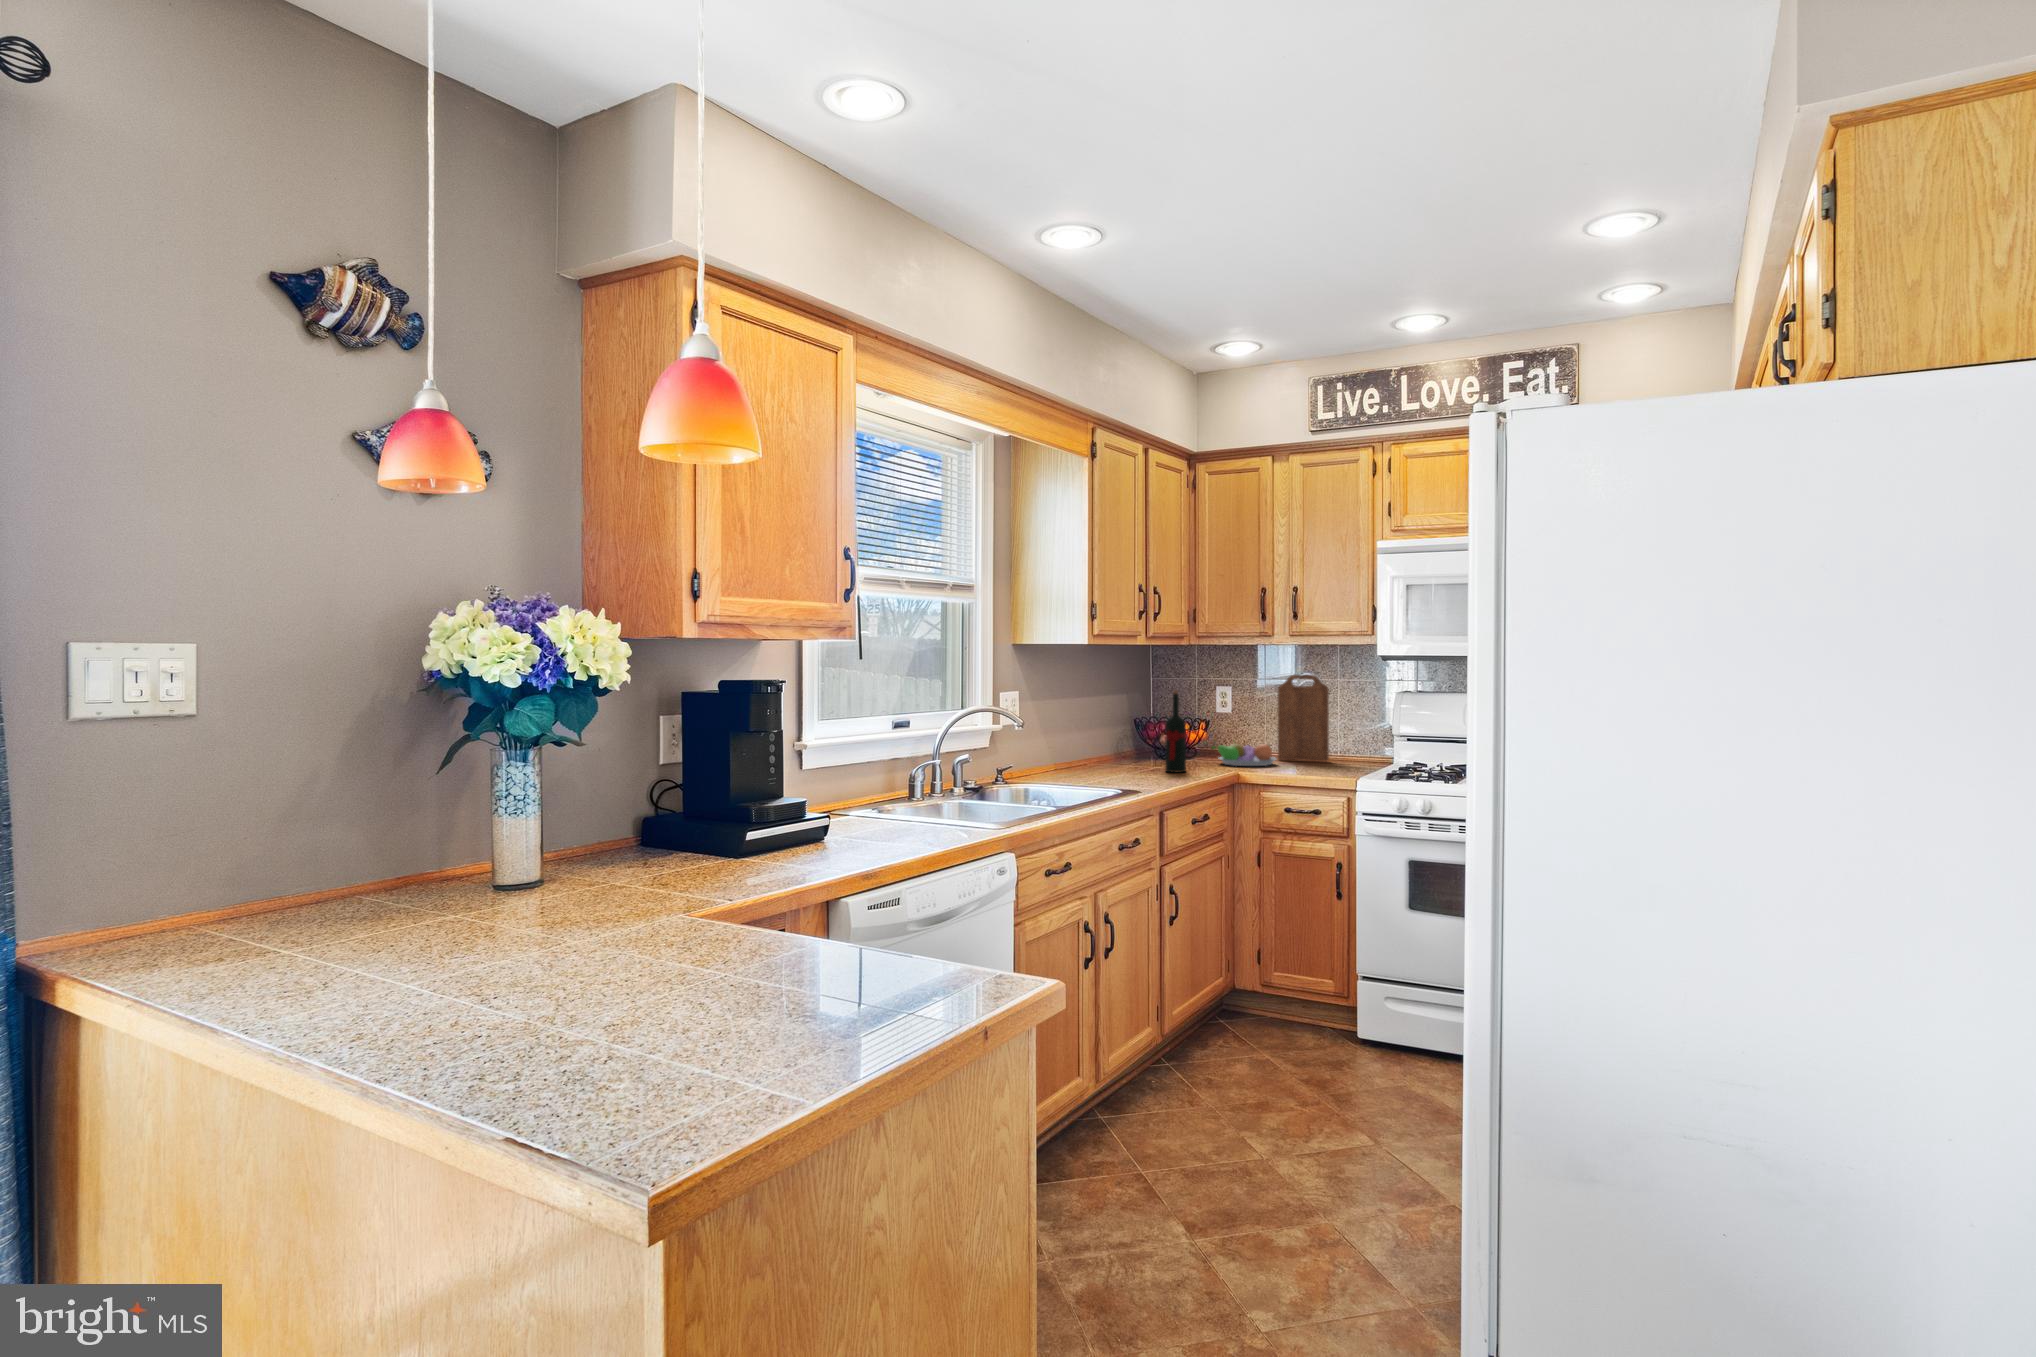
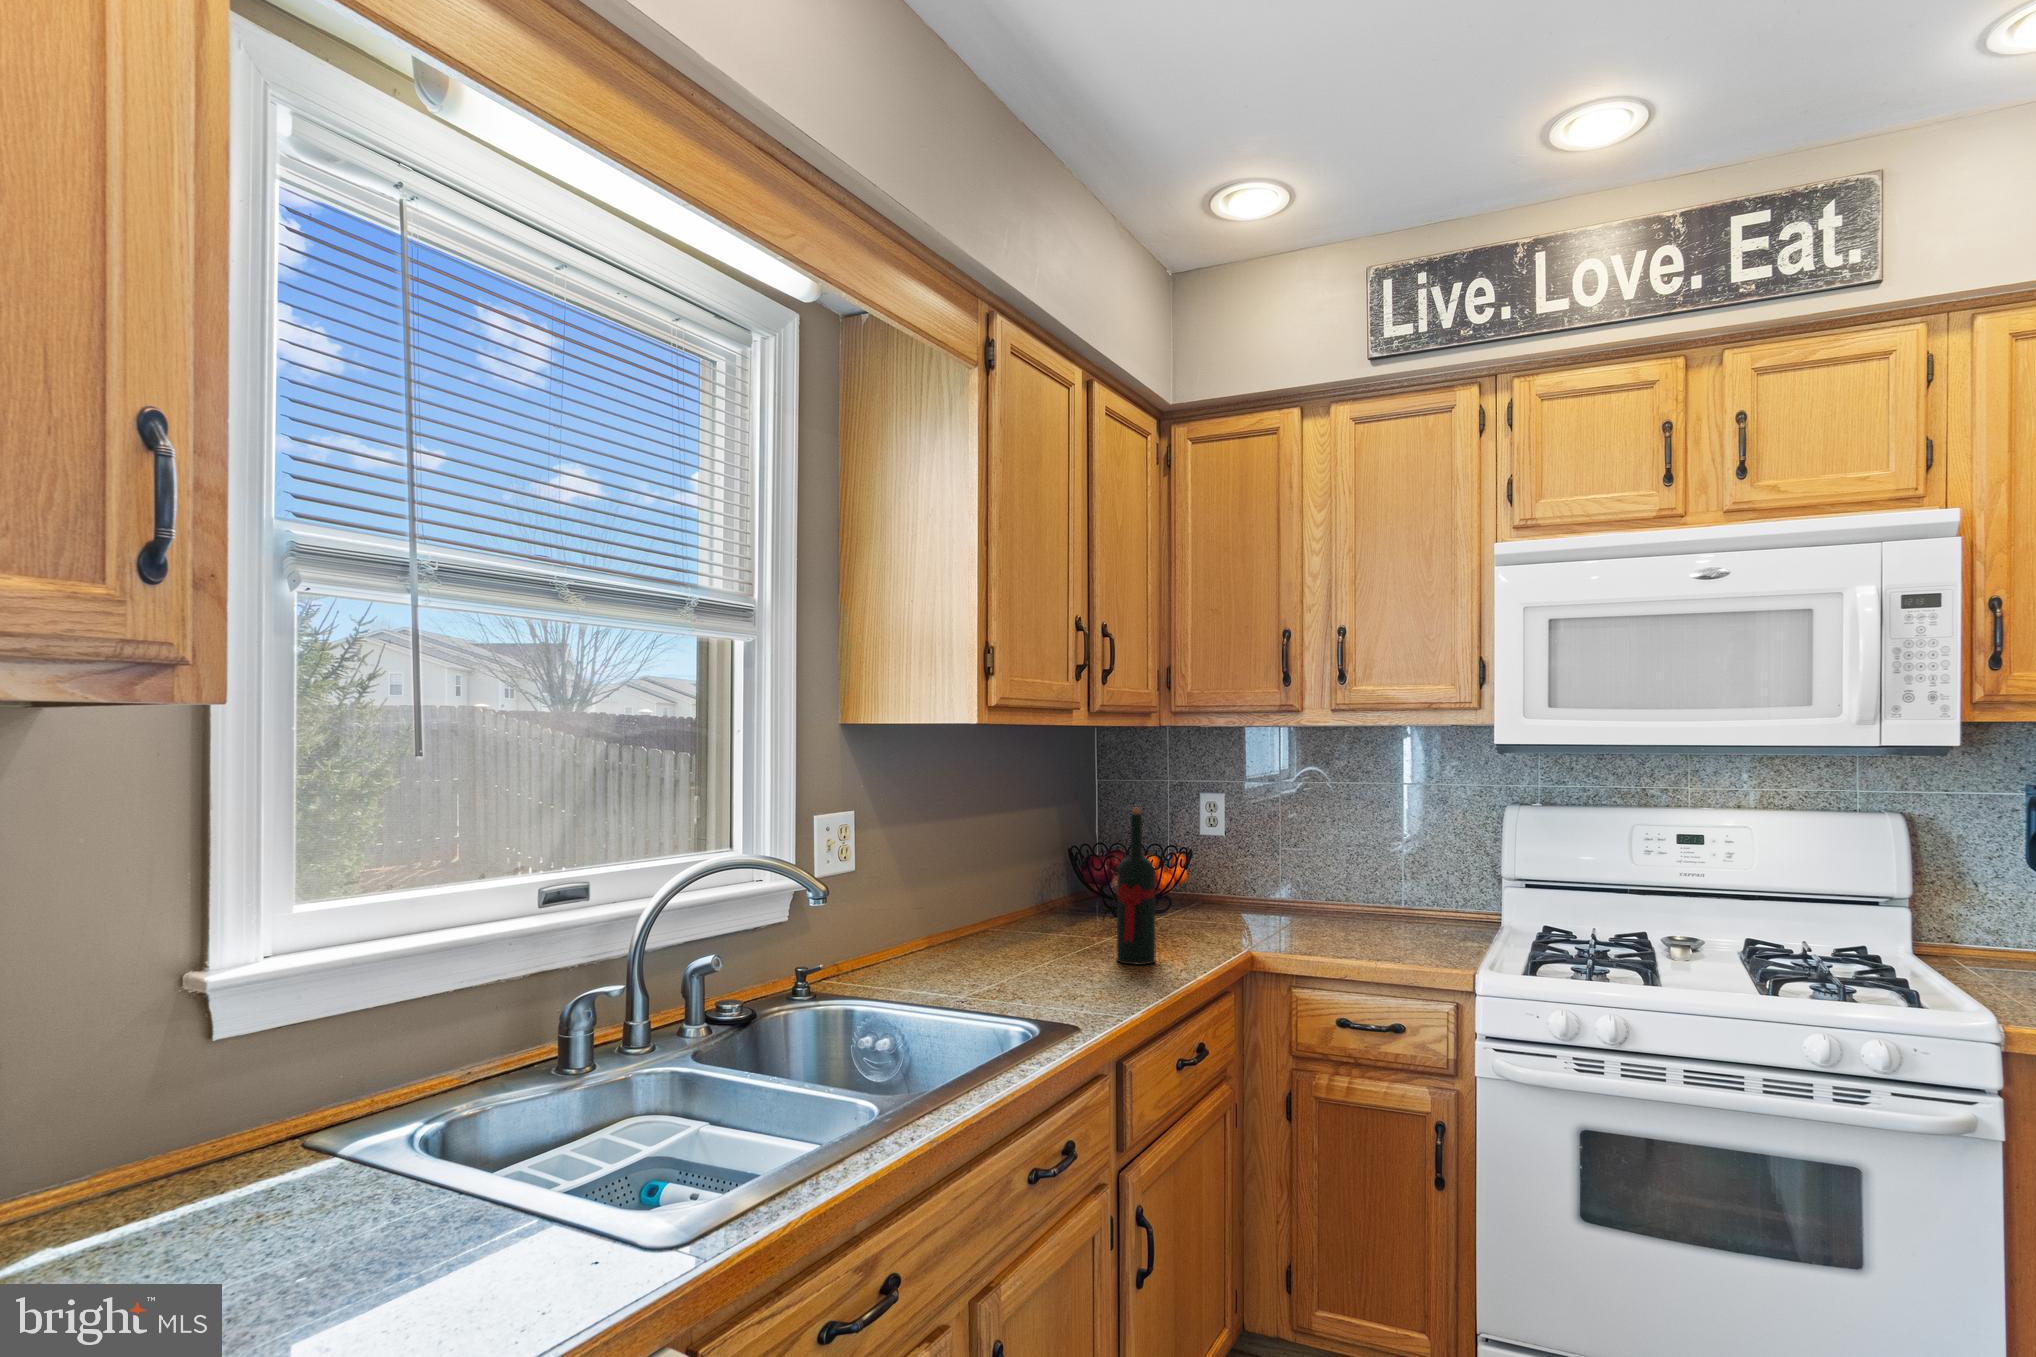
cutting board: present [1278,675,1329,761] -> none [1308,775,1397,925]
fruit bowl: present [1212,741,1276,766] -> none [1198,888,1314,942]

